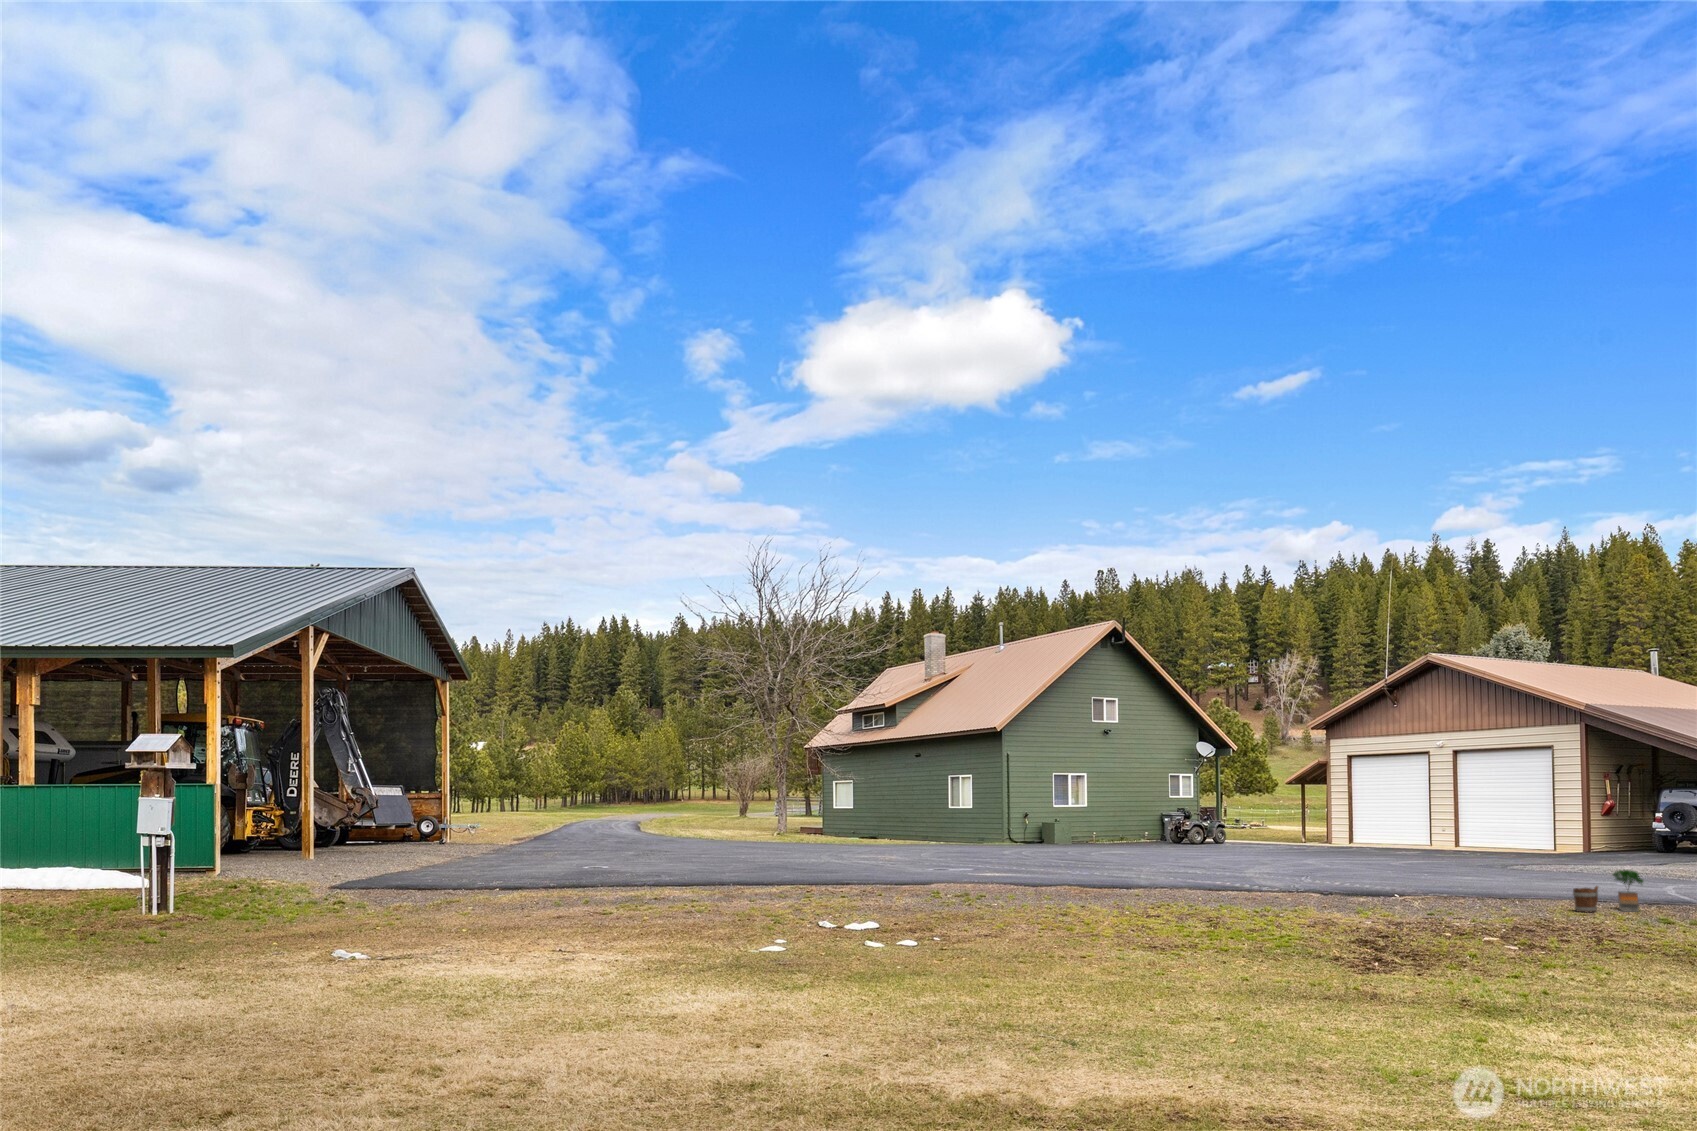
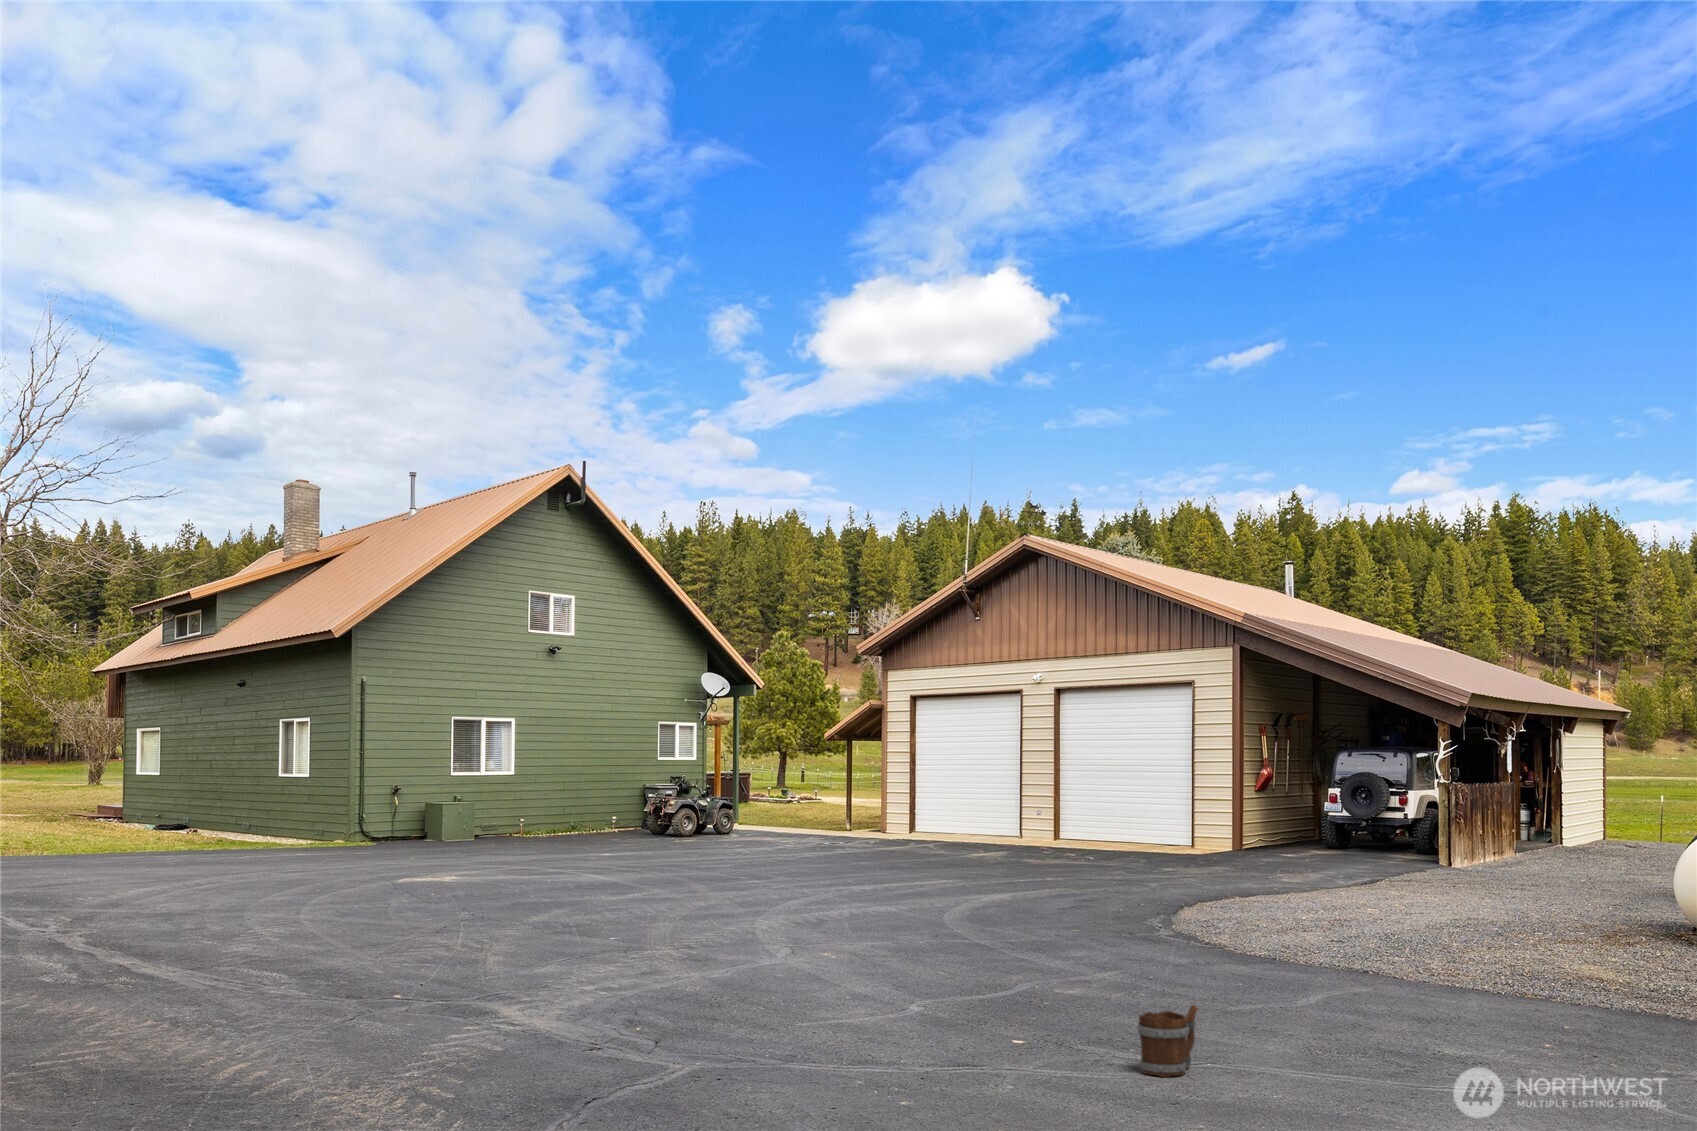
potted tree: present [1613,870,1643,912] -> none [1229,961,1300,1067]

